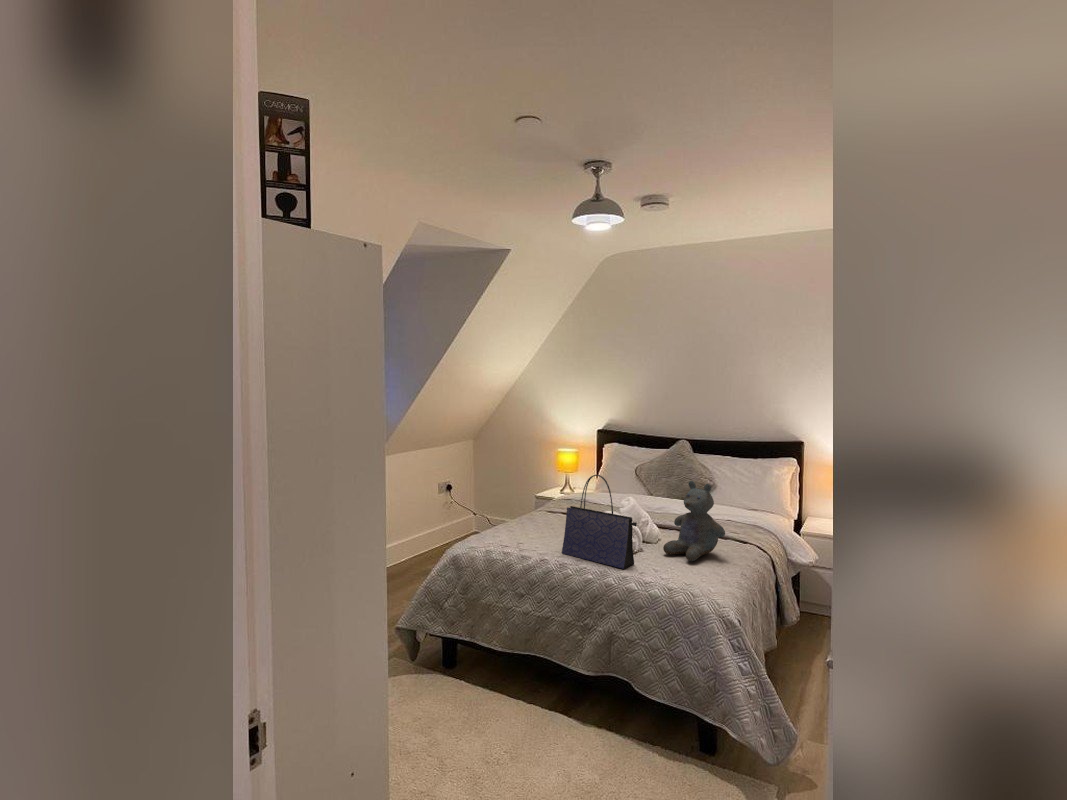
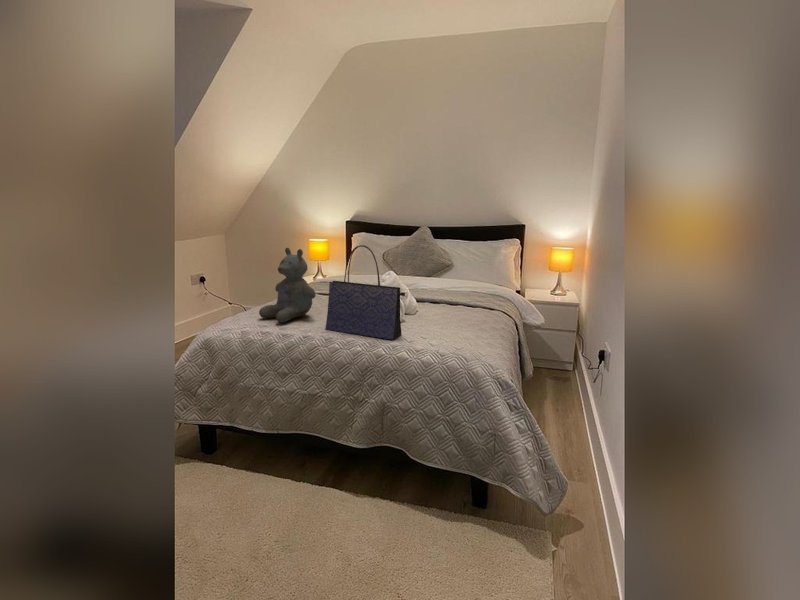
stuffed bear: present [663,481,725,561] -> present [259,248,316,322]

